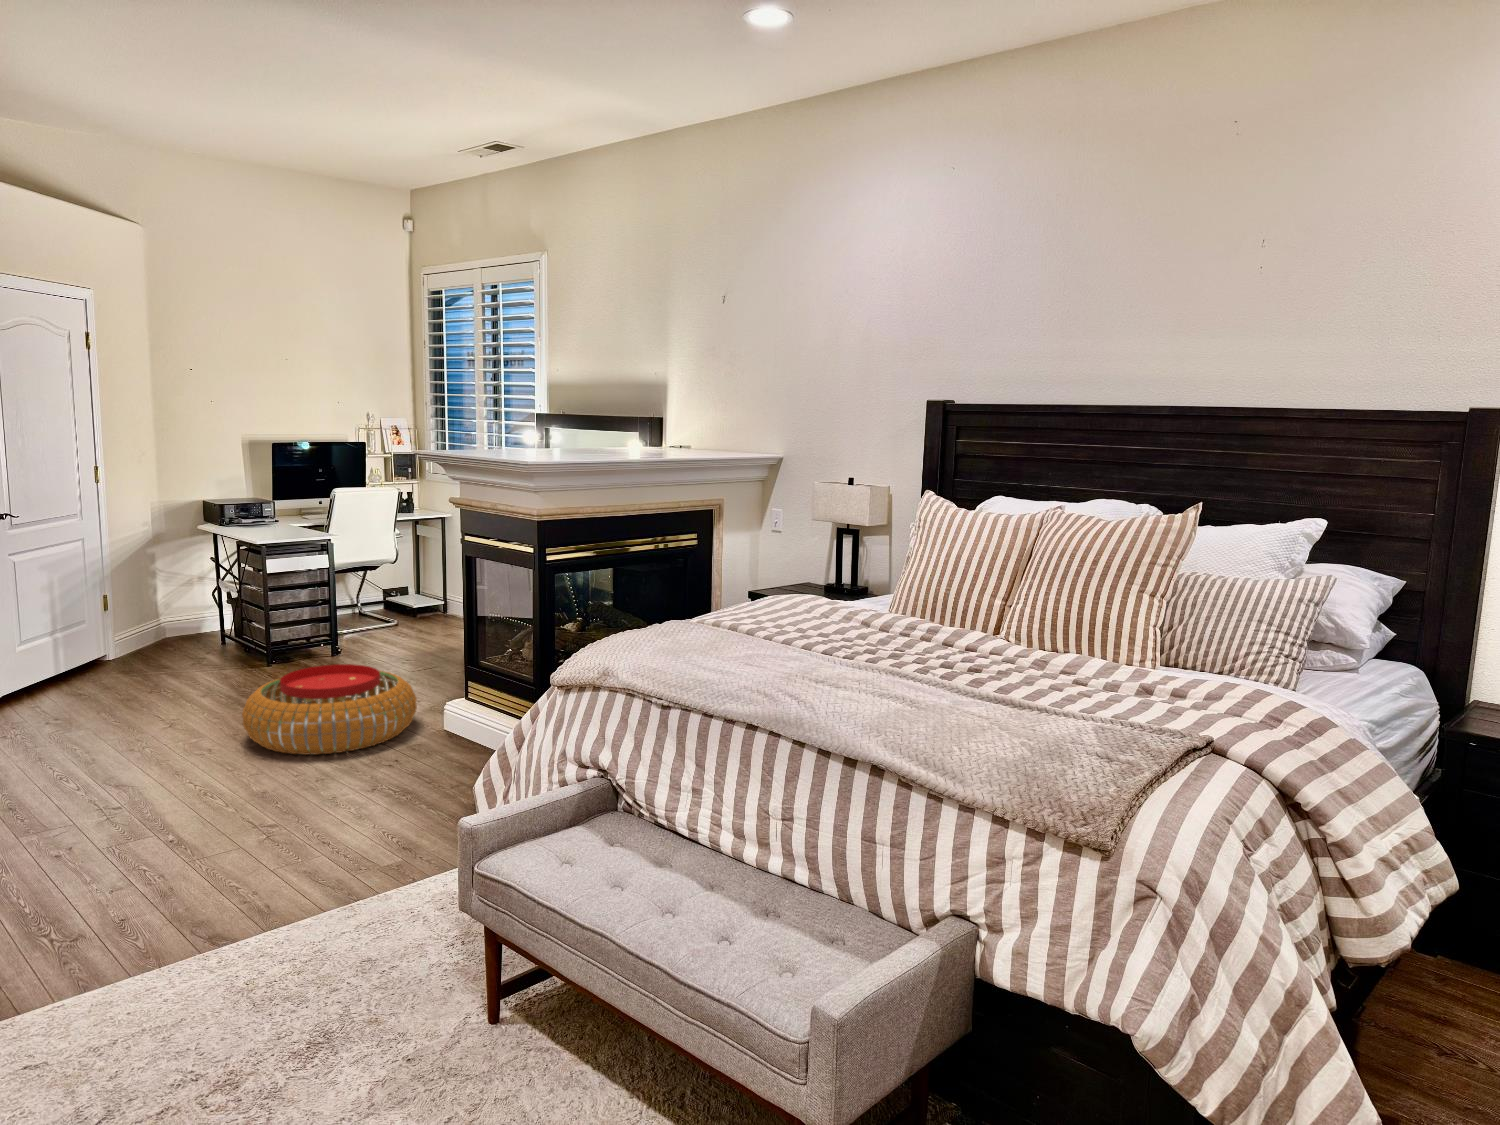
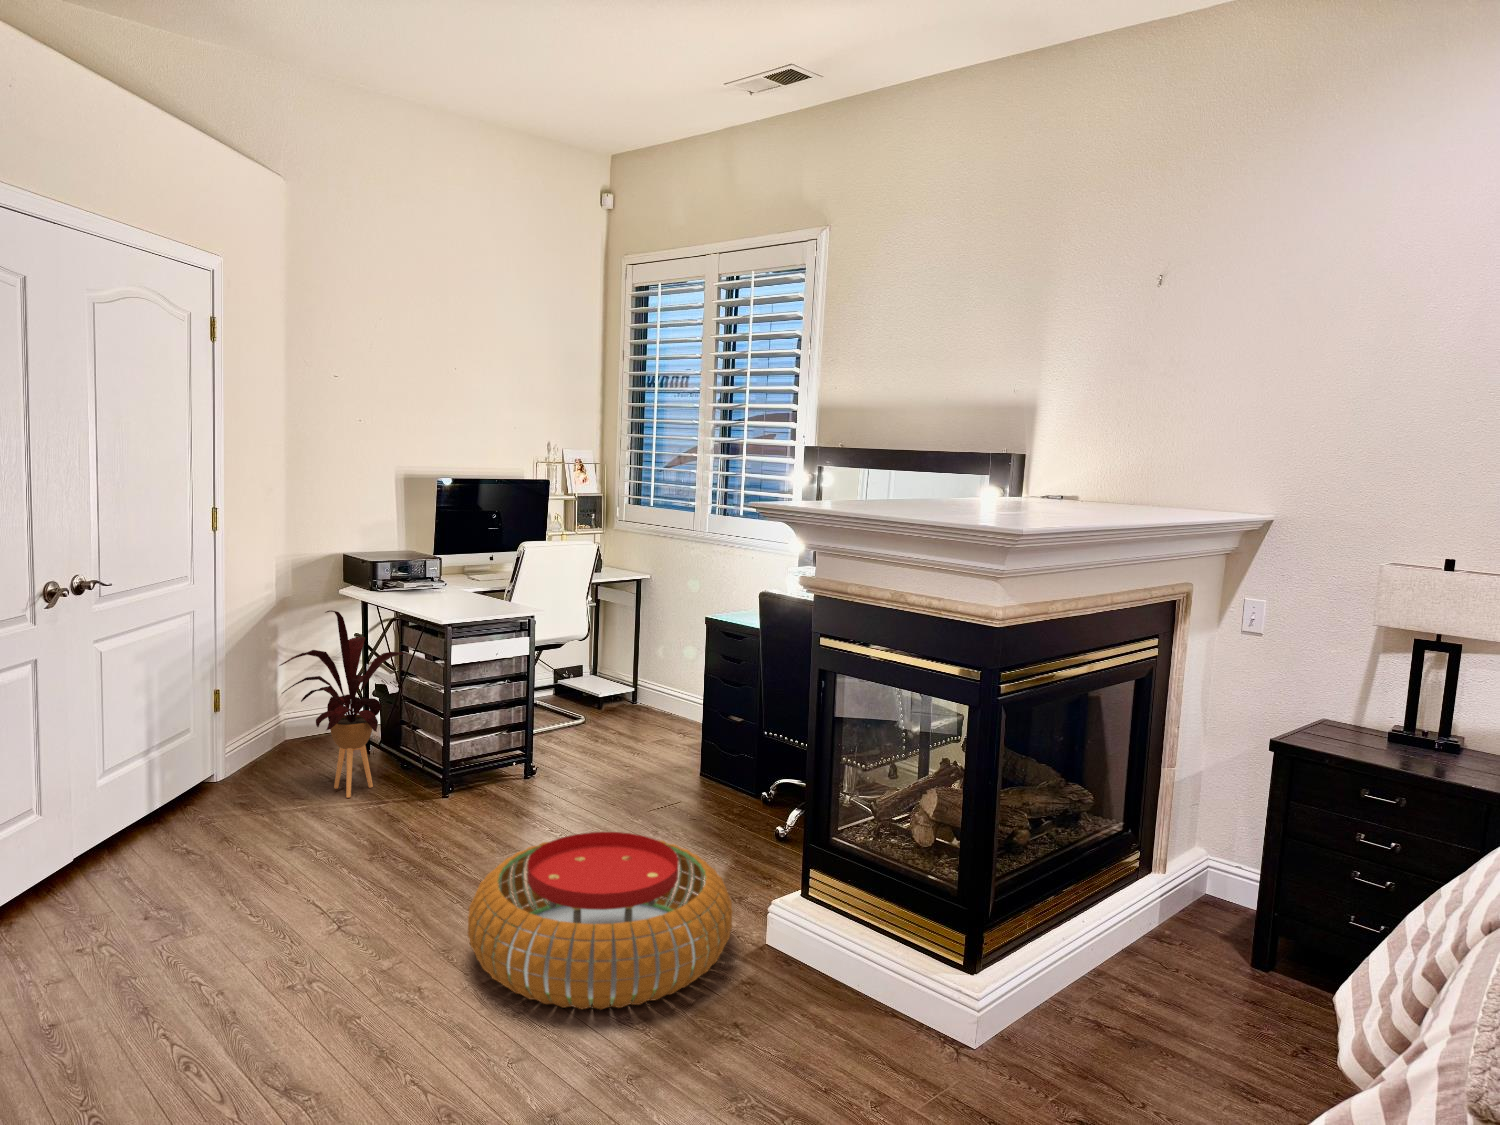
house plant: none [141,536,241,667] -> present [279,610,406,798]

